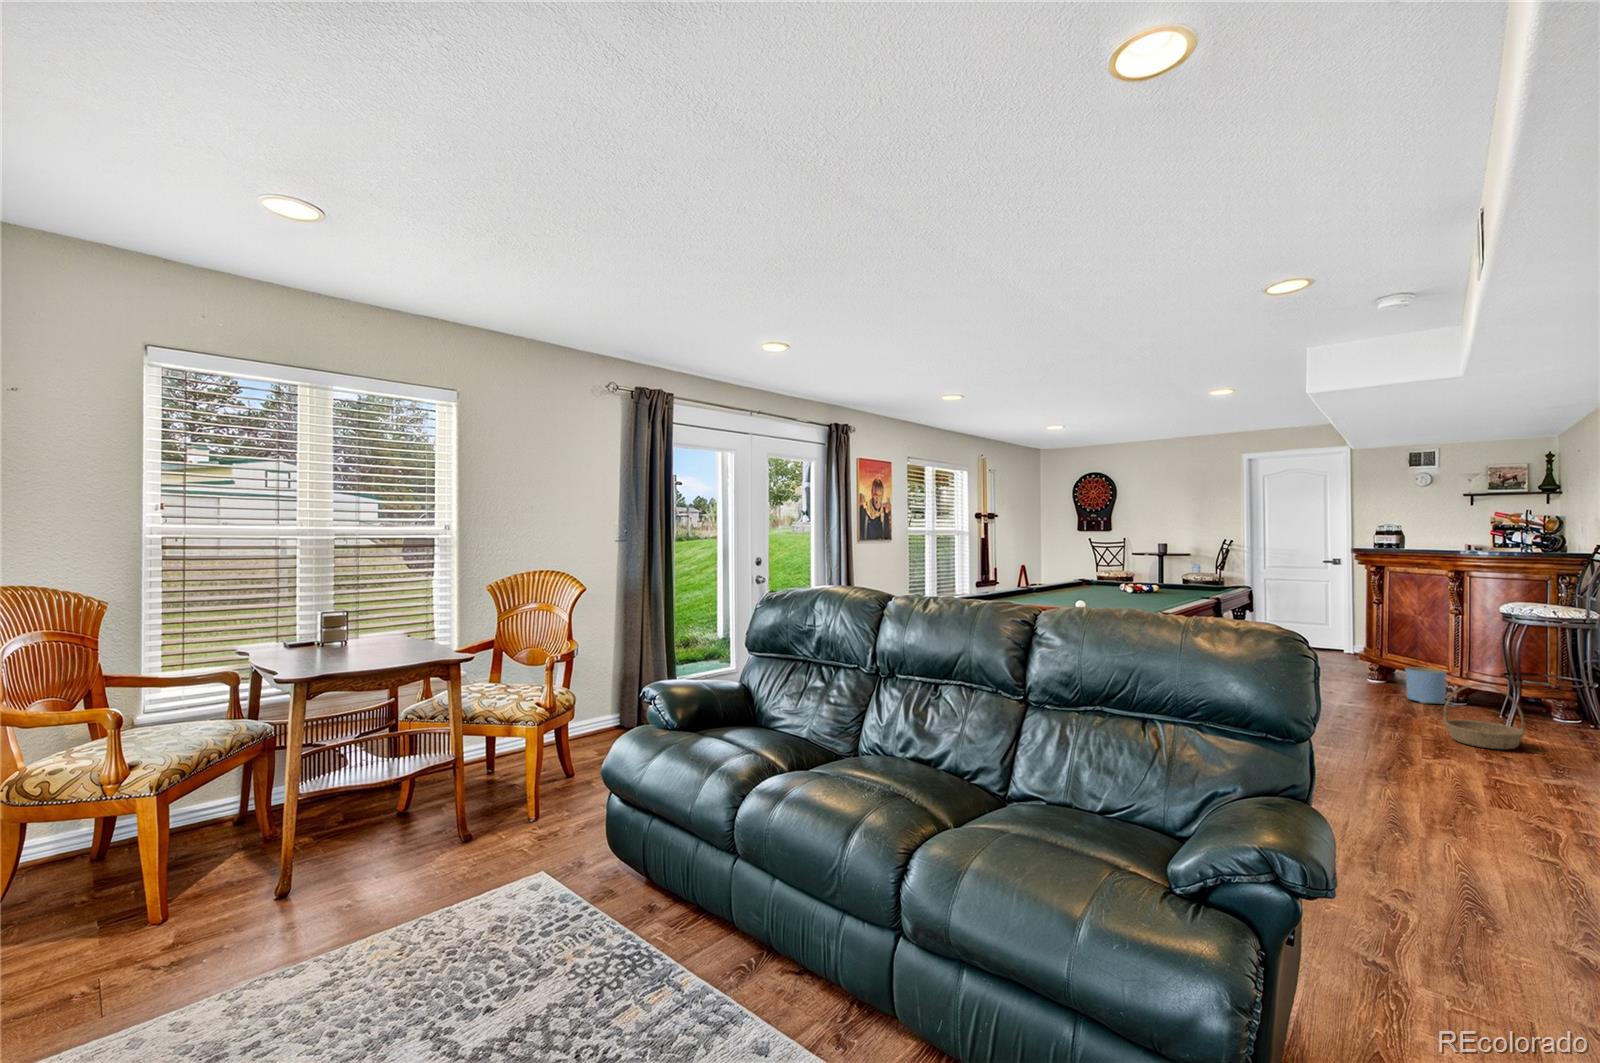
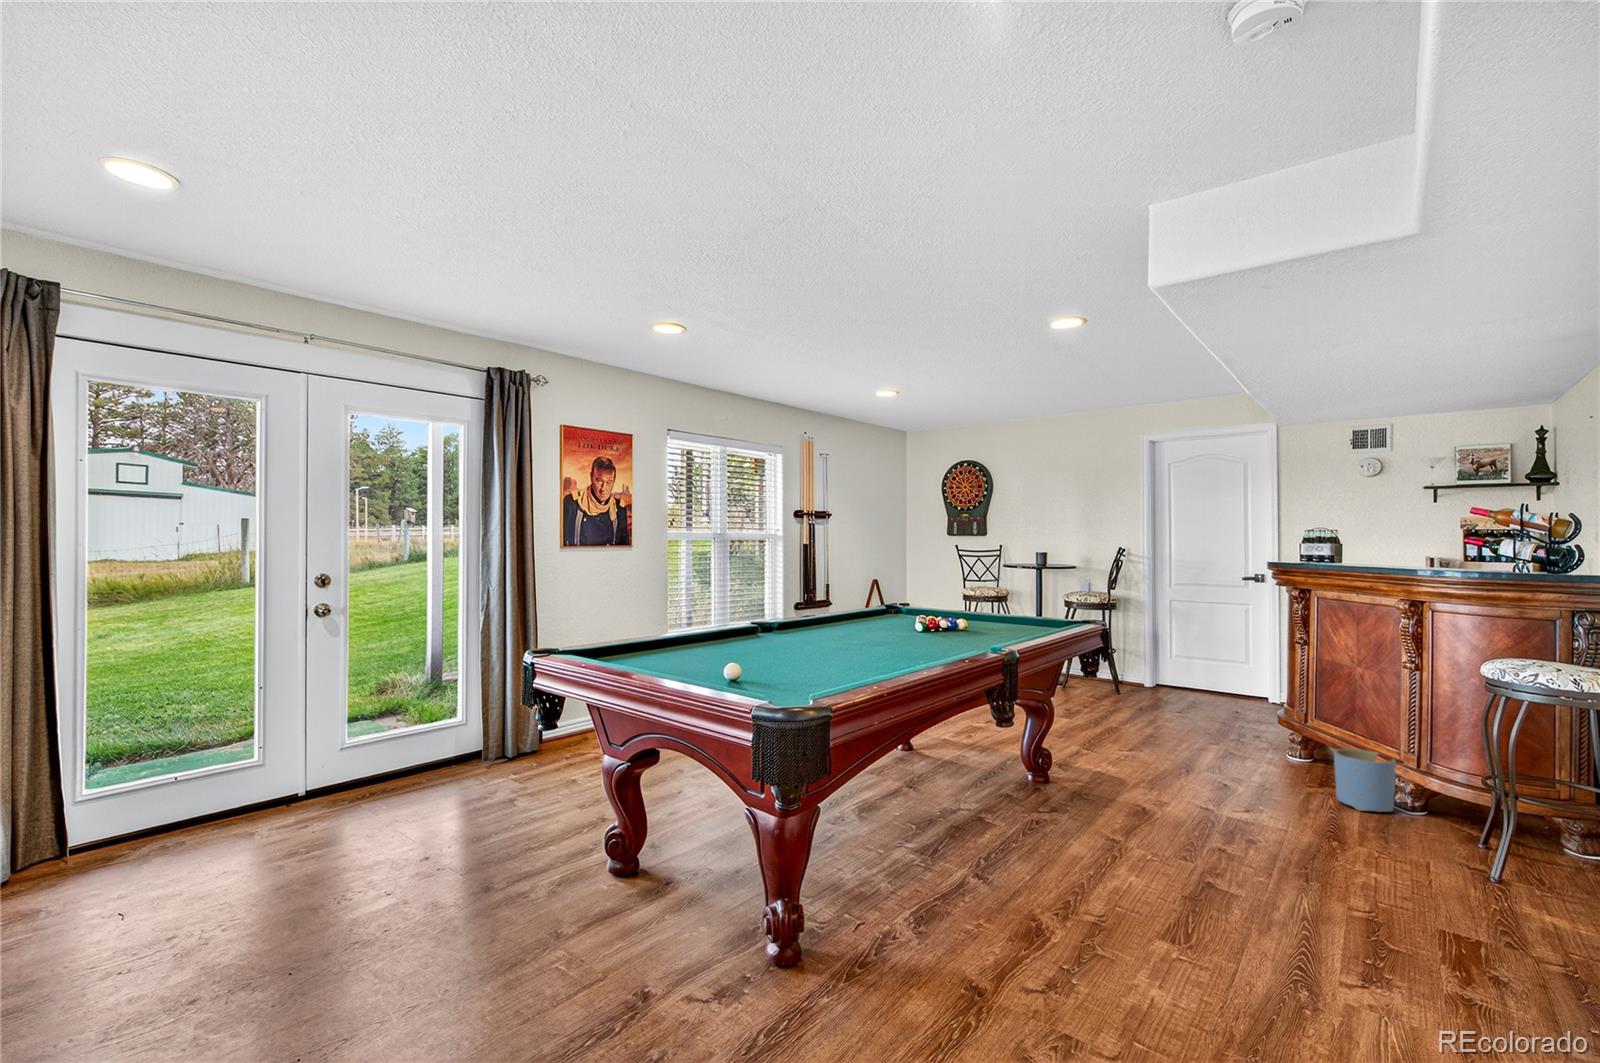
basket: present [1444,684,1525,749] -> none [1385,817,1534,951]

